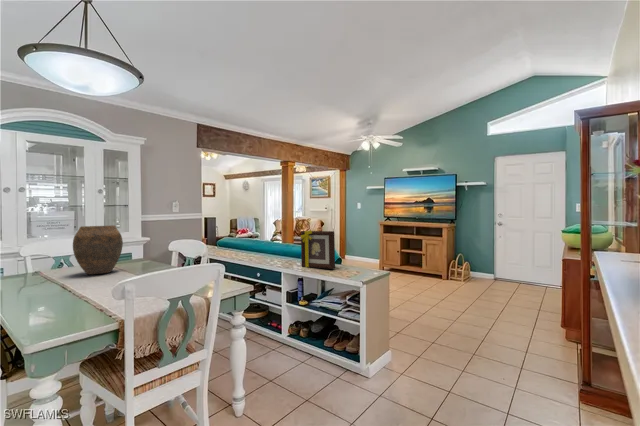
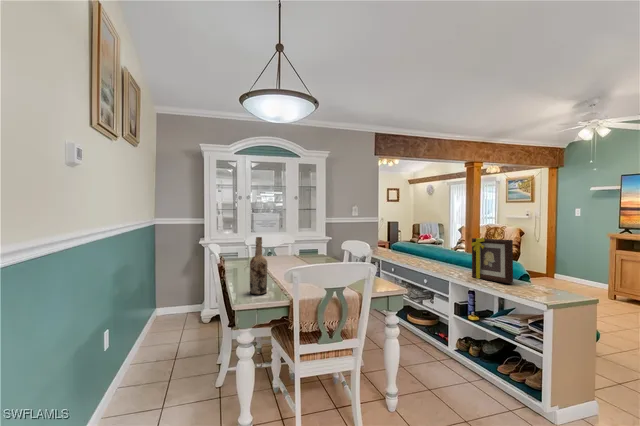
vase: present [73,225,123,274] -> none [273,225,306,263]
wine bottle: none [48,245,77,323] -> present [250,237,267,294]

